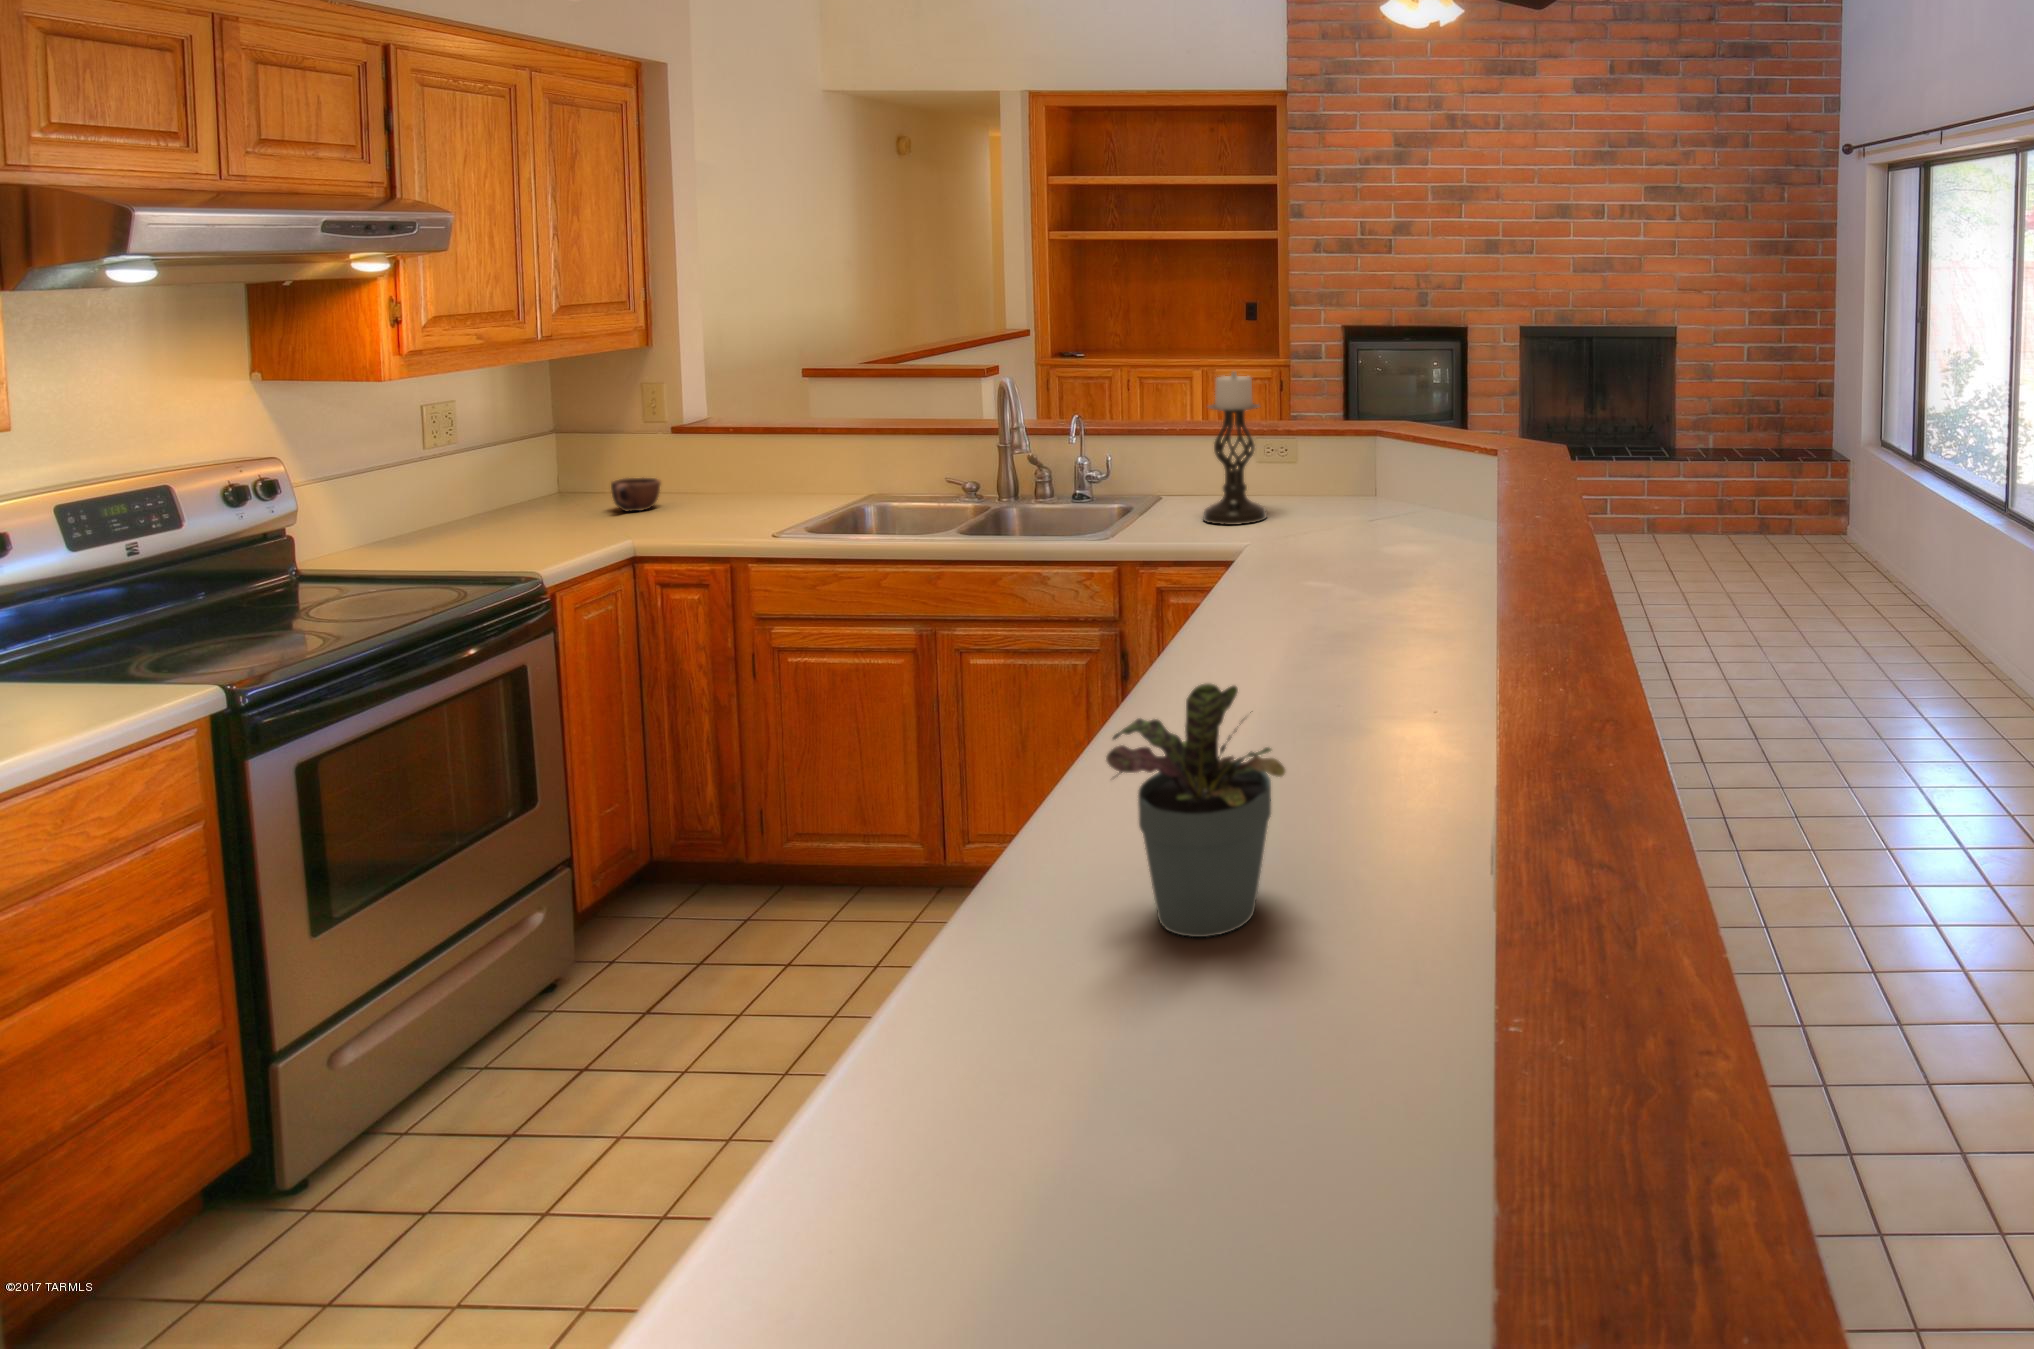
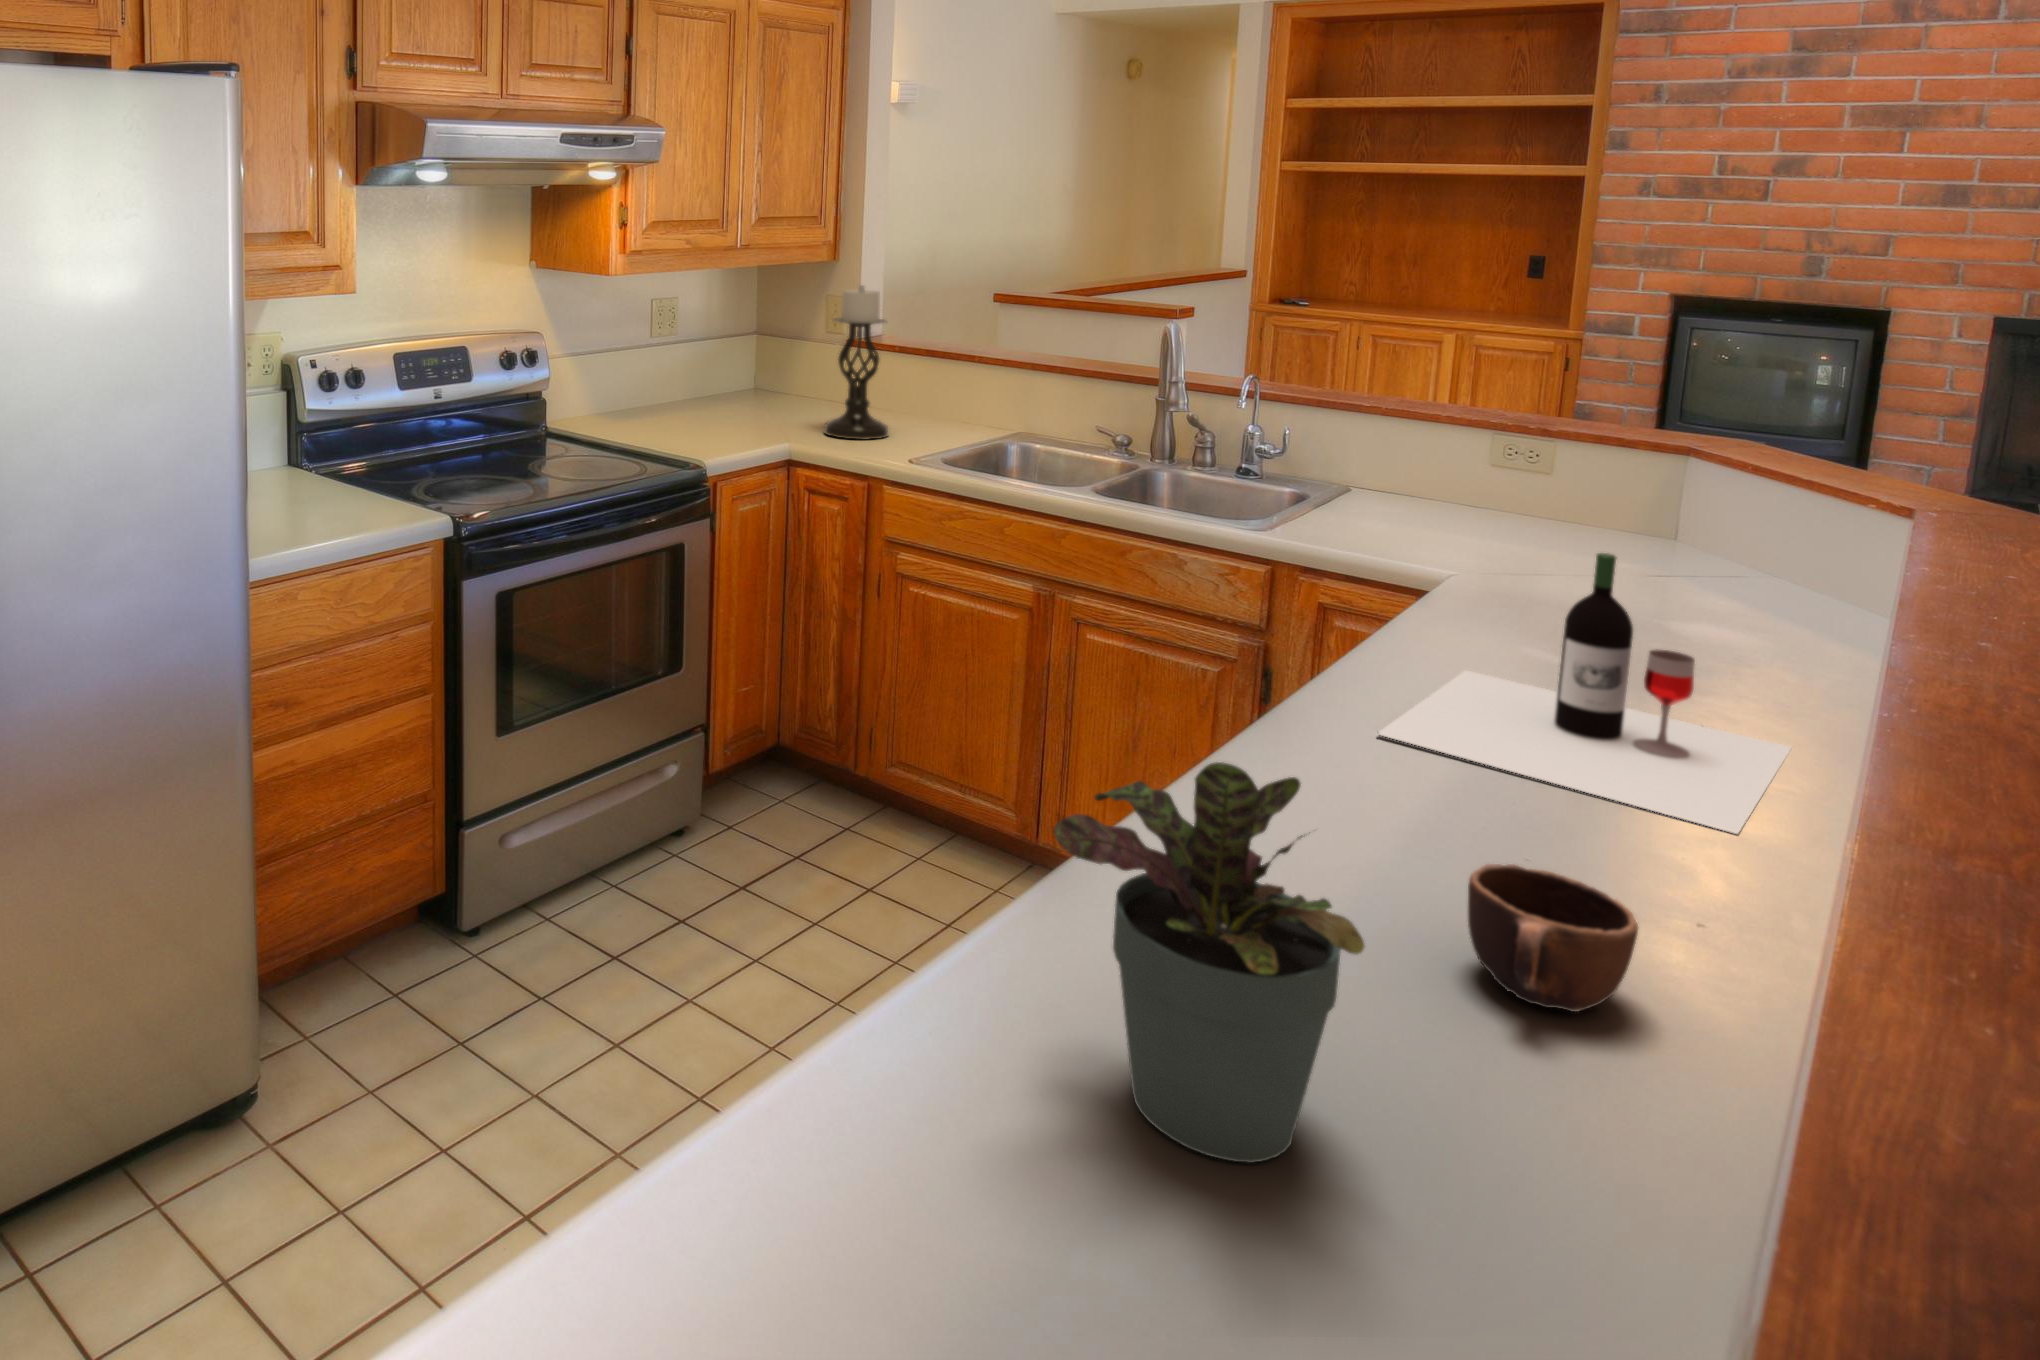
candle holder: present [1203,372,1266,525] -> present [824,285,888,440]
mug: present [611,478,661,511] -> present [1468,864,1638,1012]
wine bottle: none [1225,517,1430,668] -> present [1378,553,1791,834]

